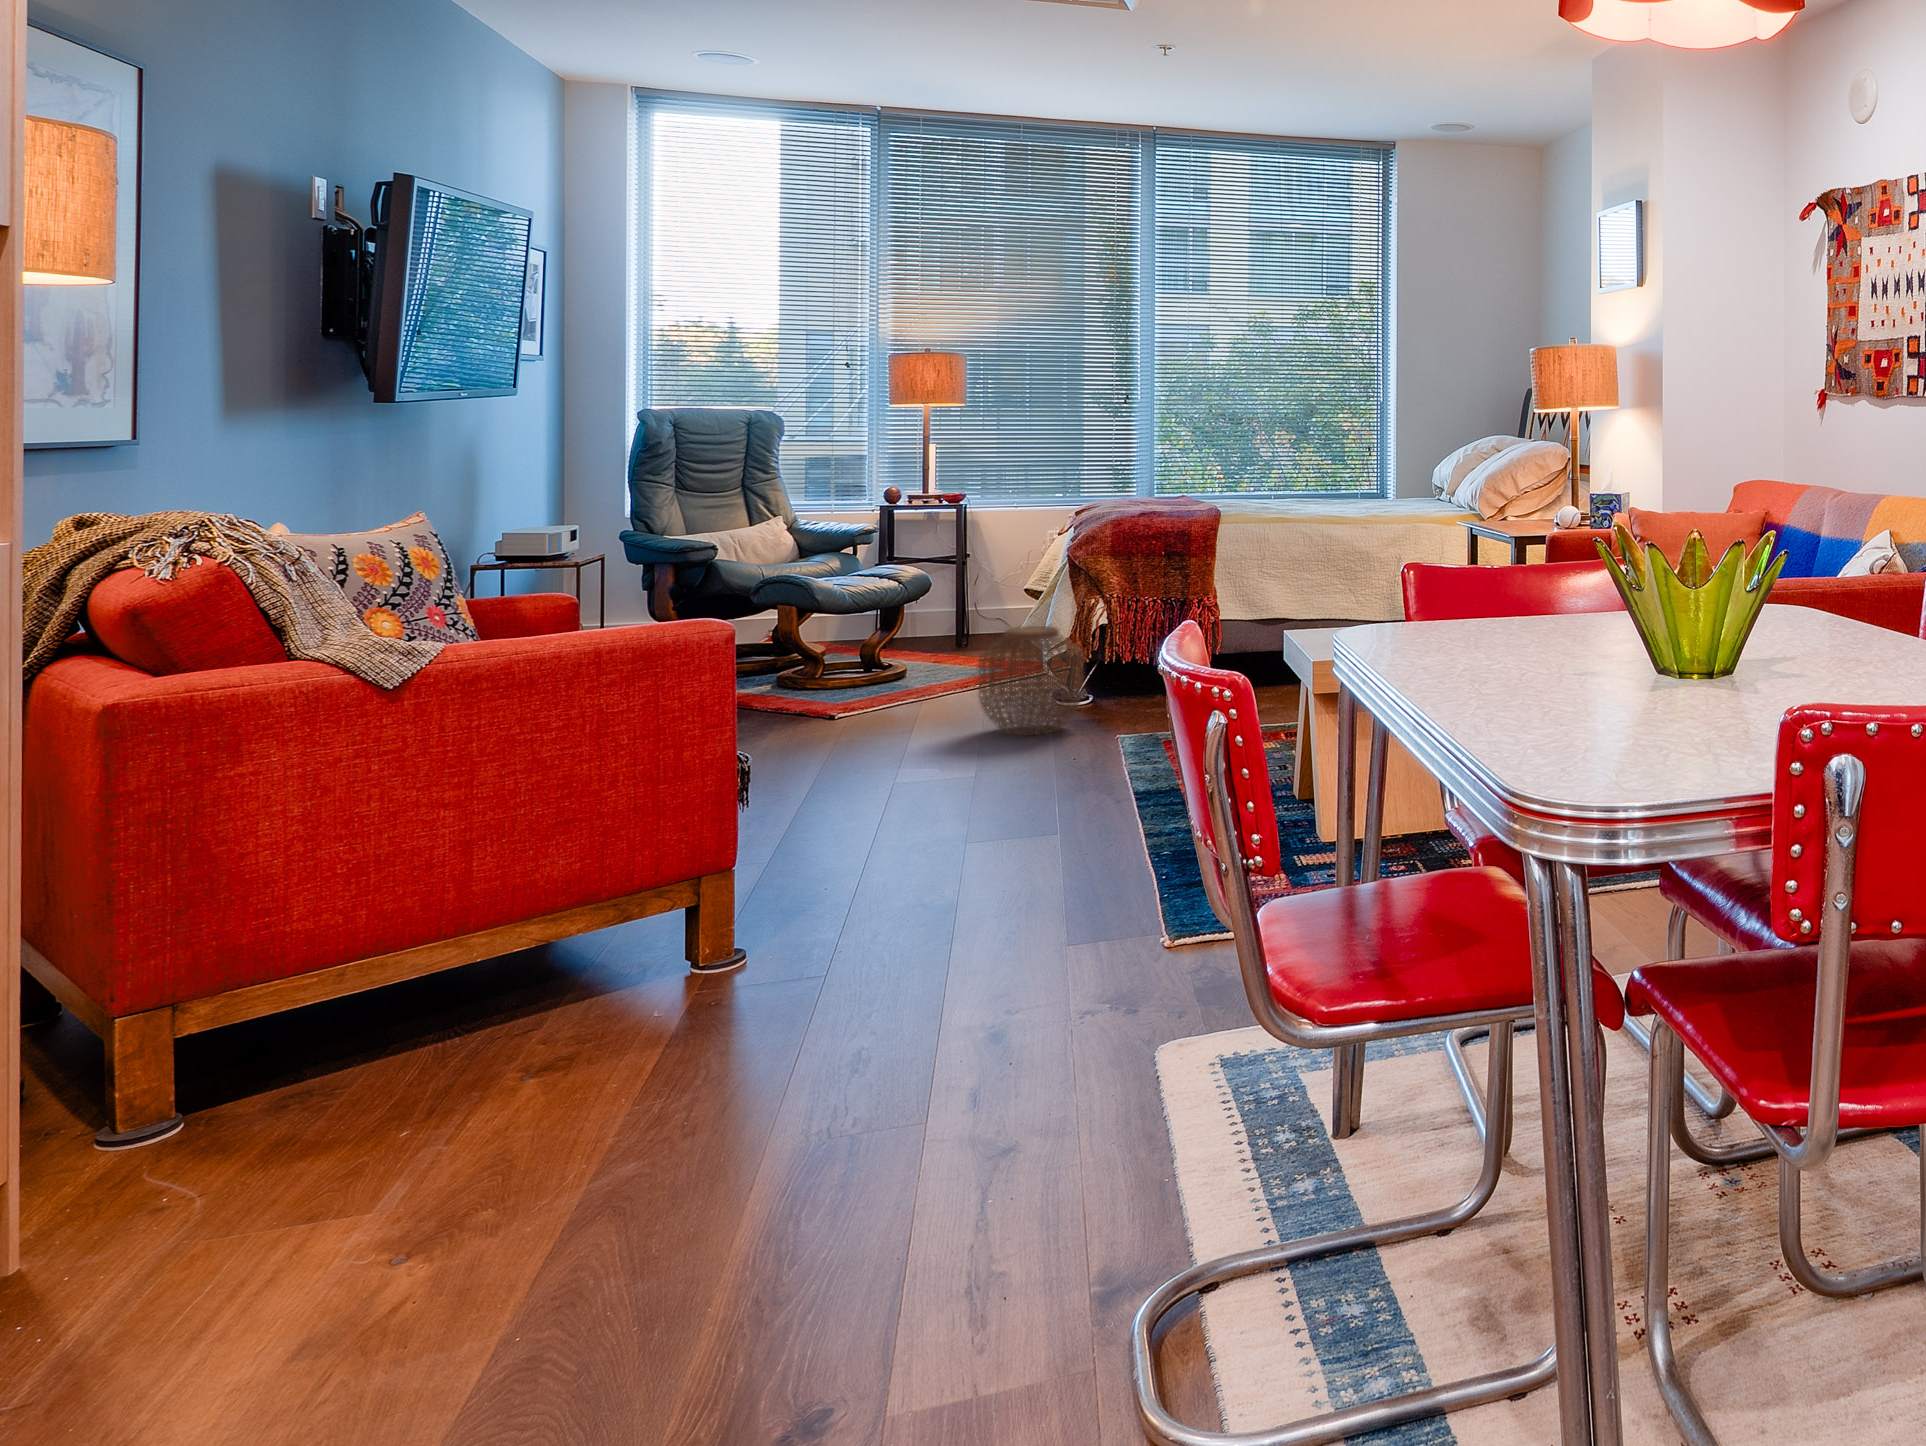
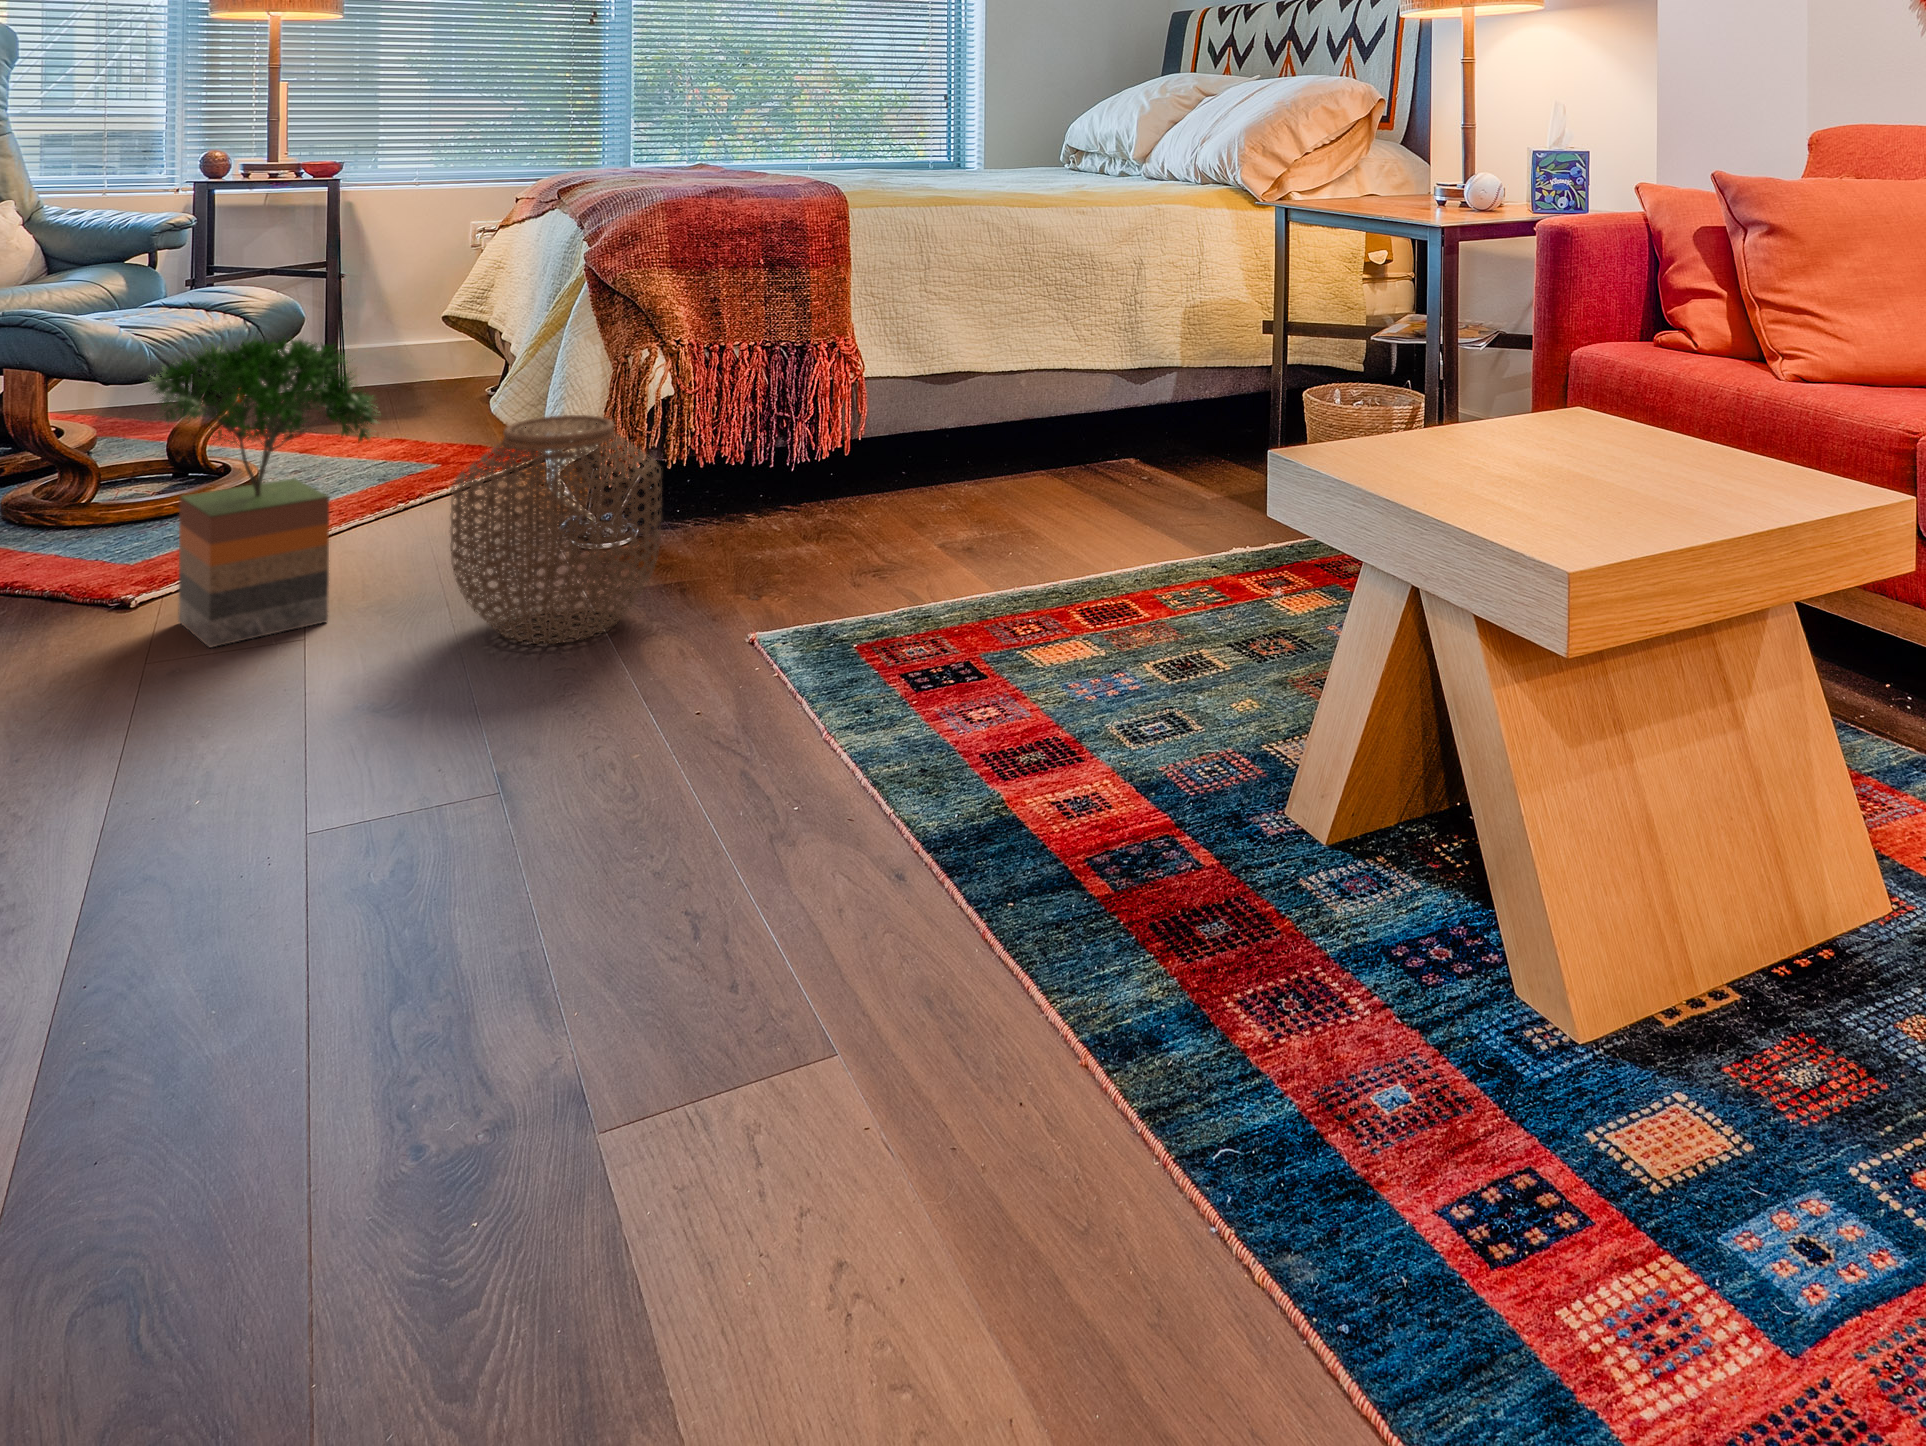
potted tree: none [839,582,951,732] -> present [149,338,377,647]

